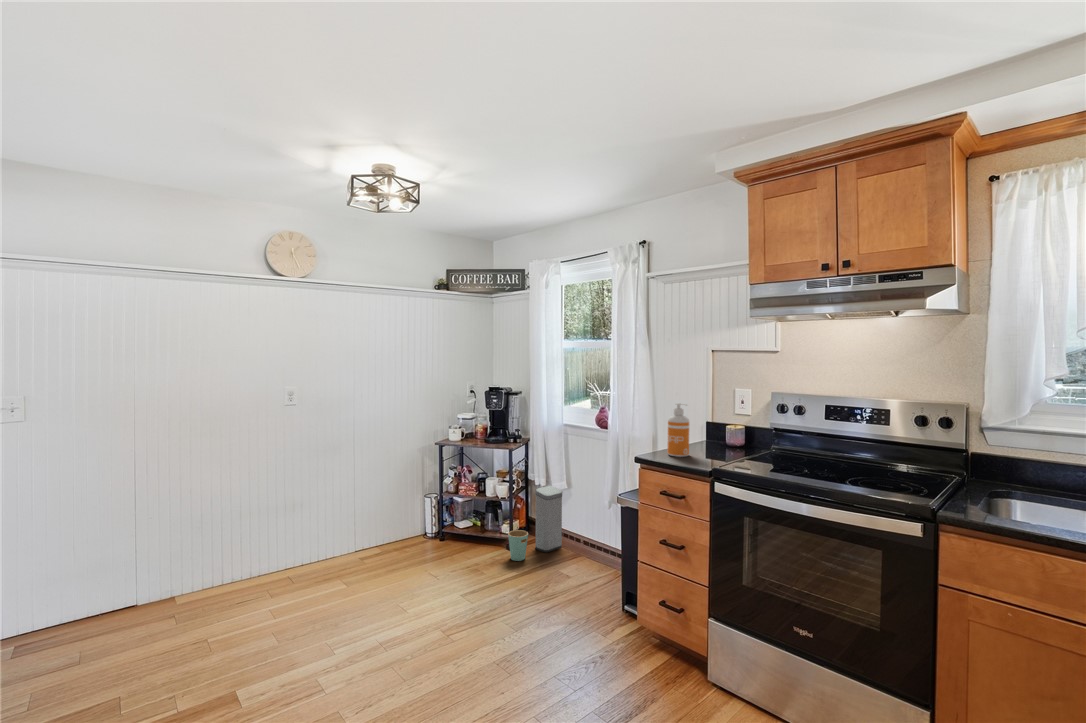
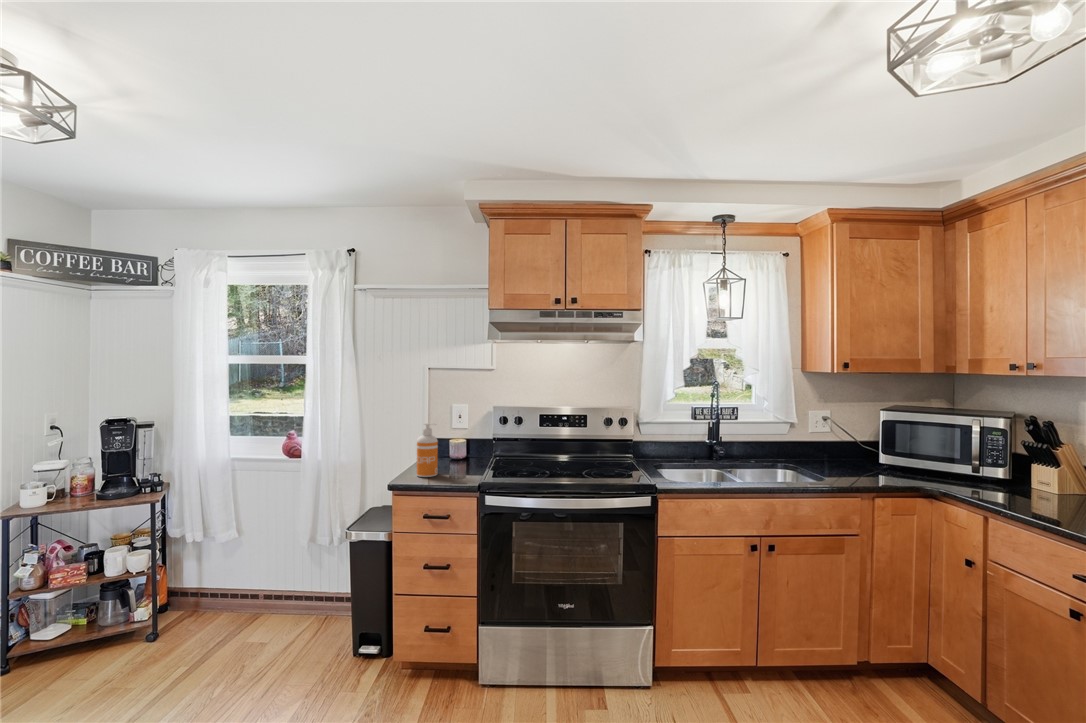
trash can: present [508,486,562,561] -> none [160,540,232,653]

